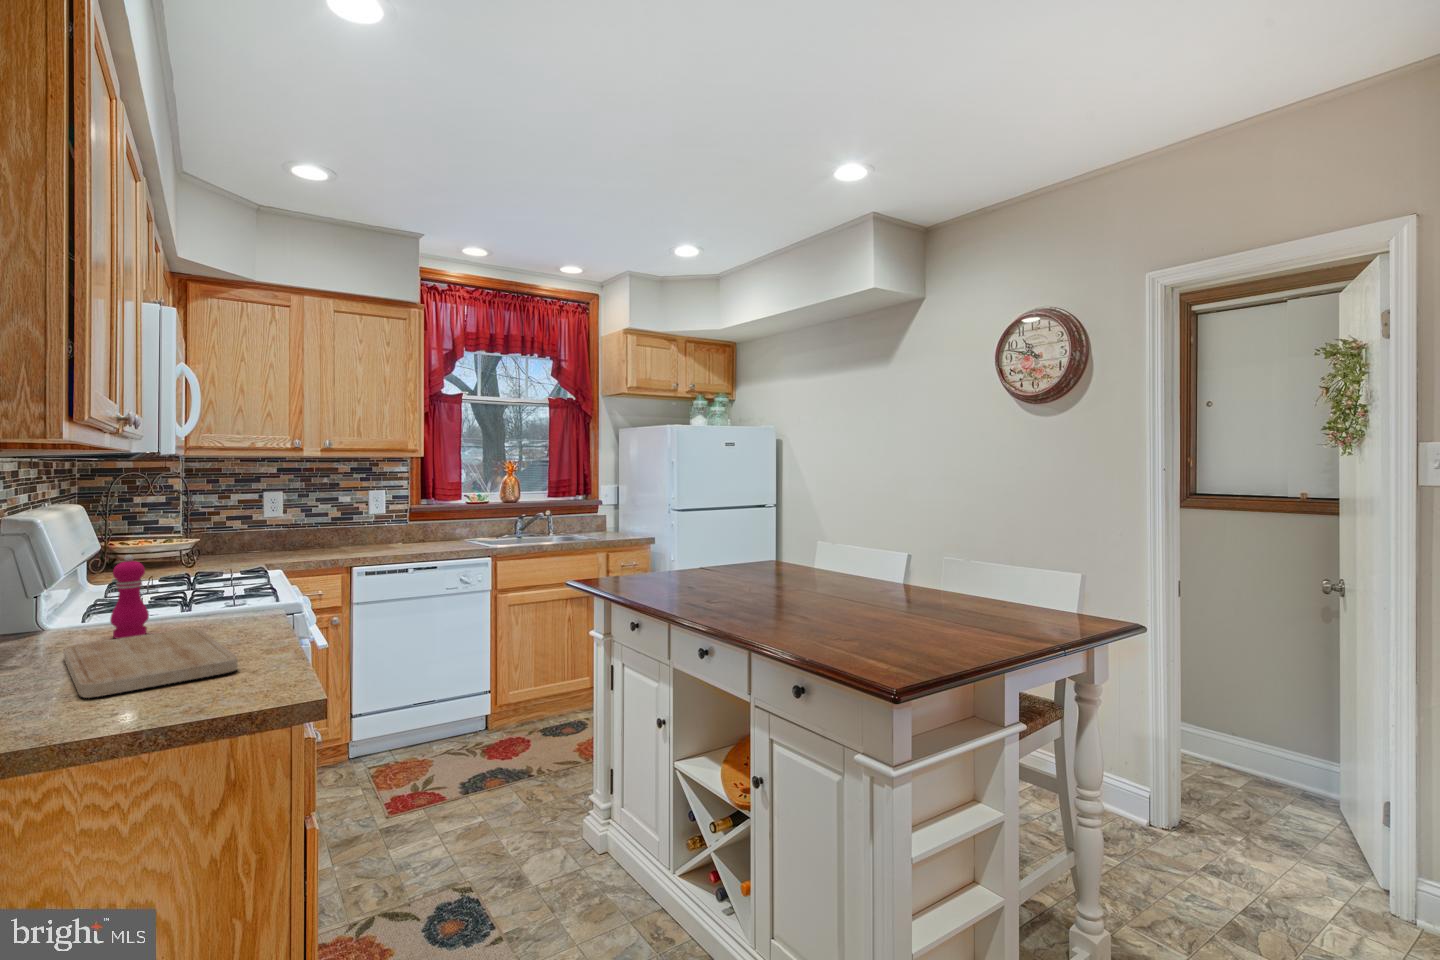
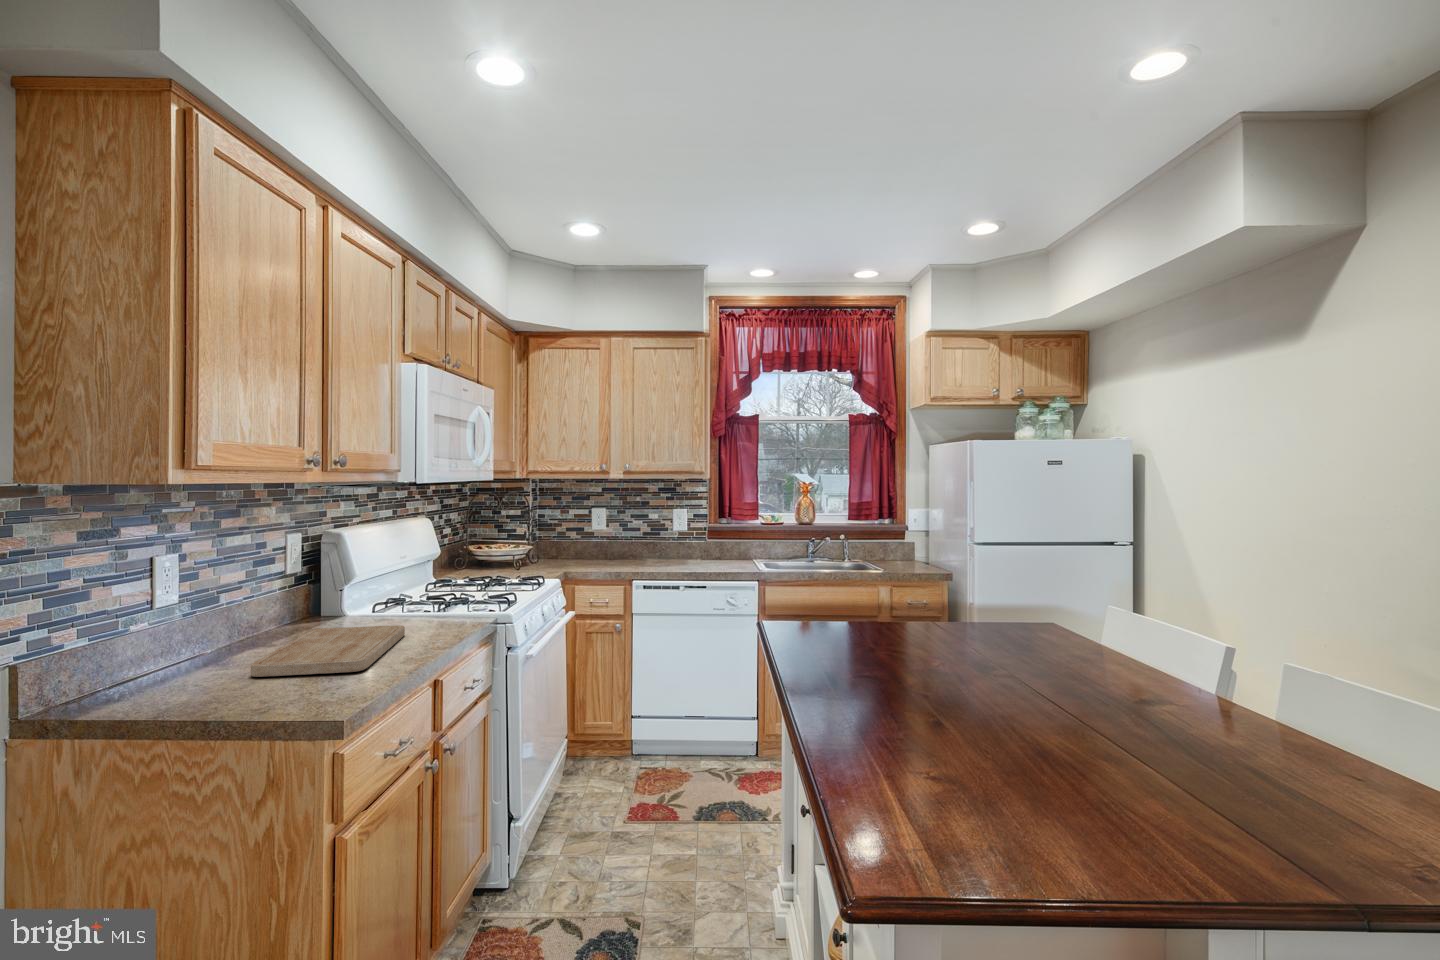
pepper mill: present [110,555,149,639] -> none [364,559,391,627]

